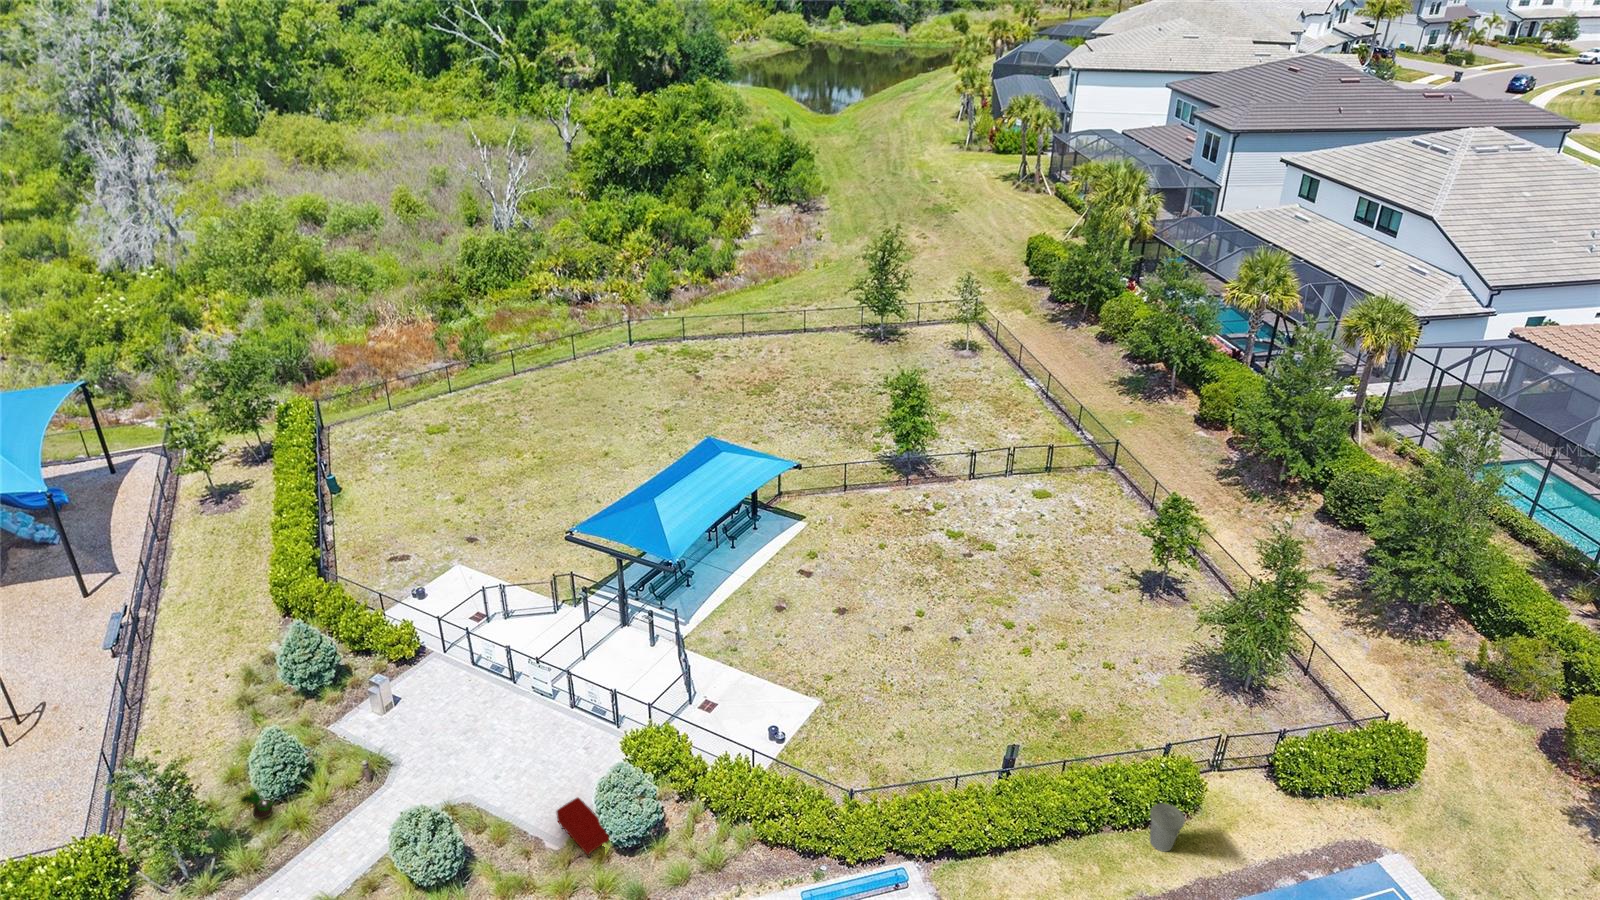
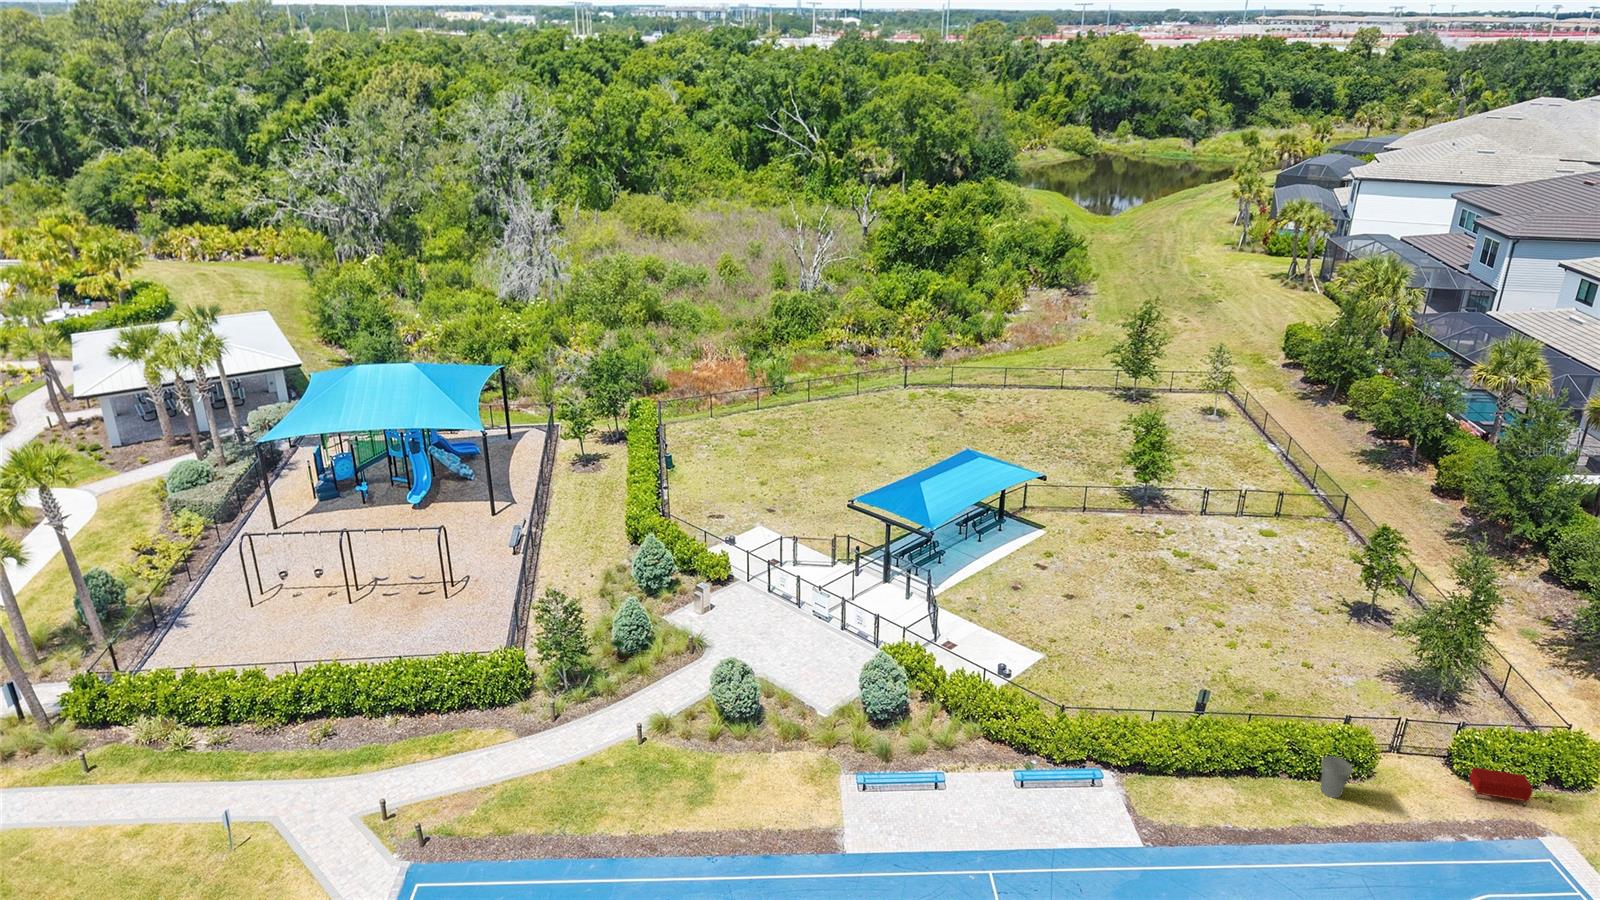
bench: present [557,797,609,858] -> present [1469,768,1533,806]

